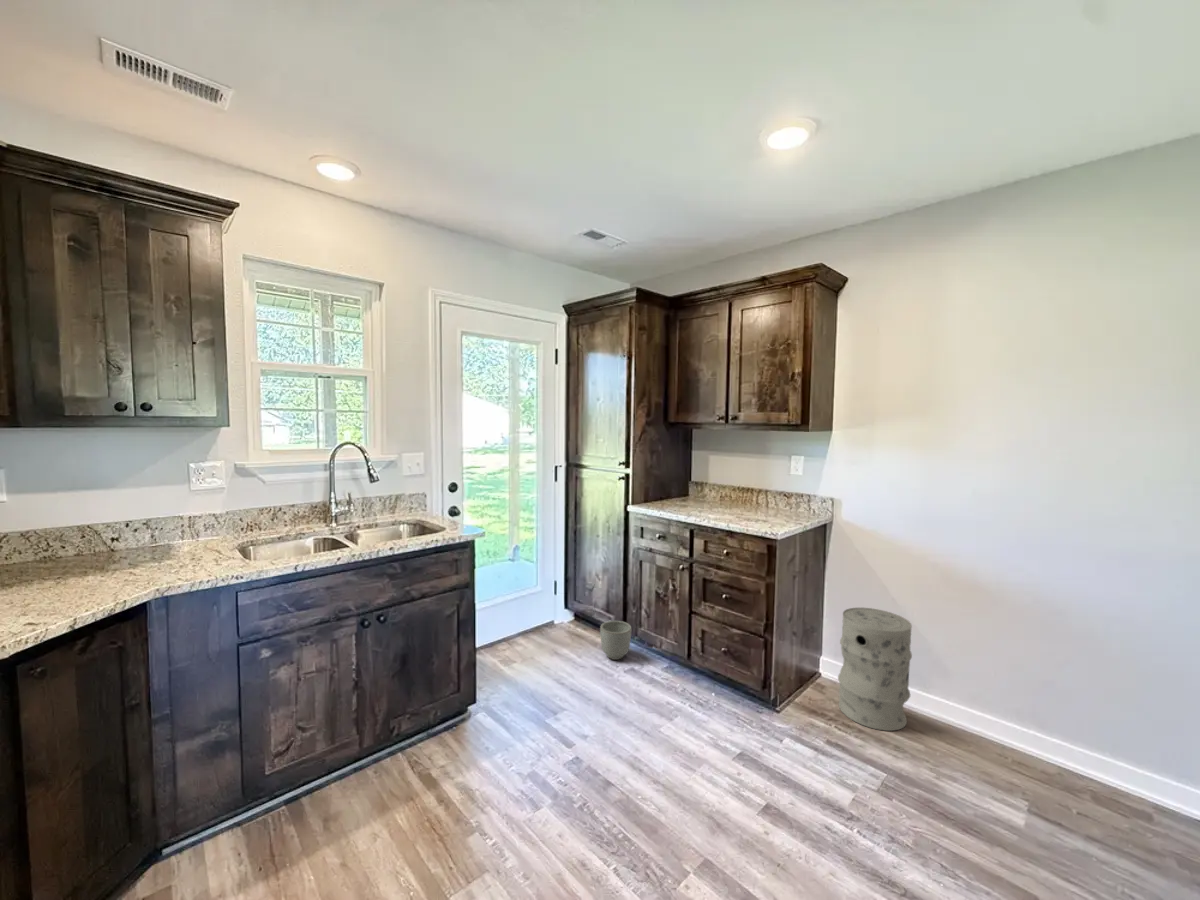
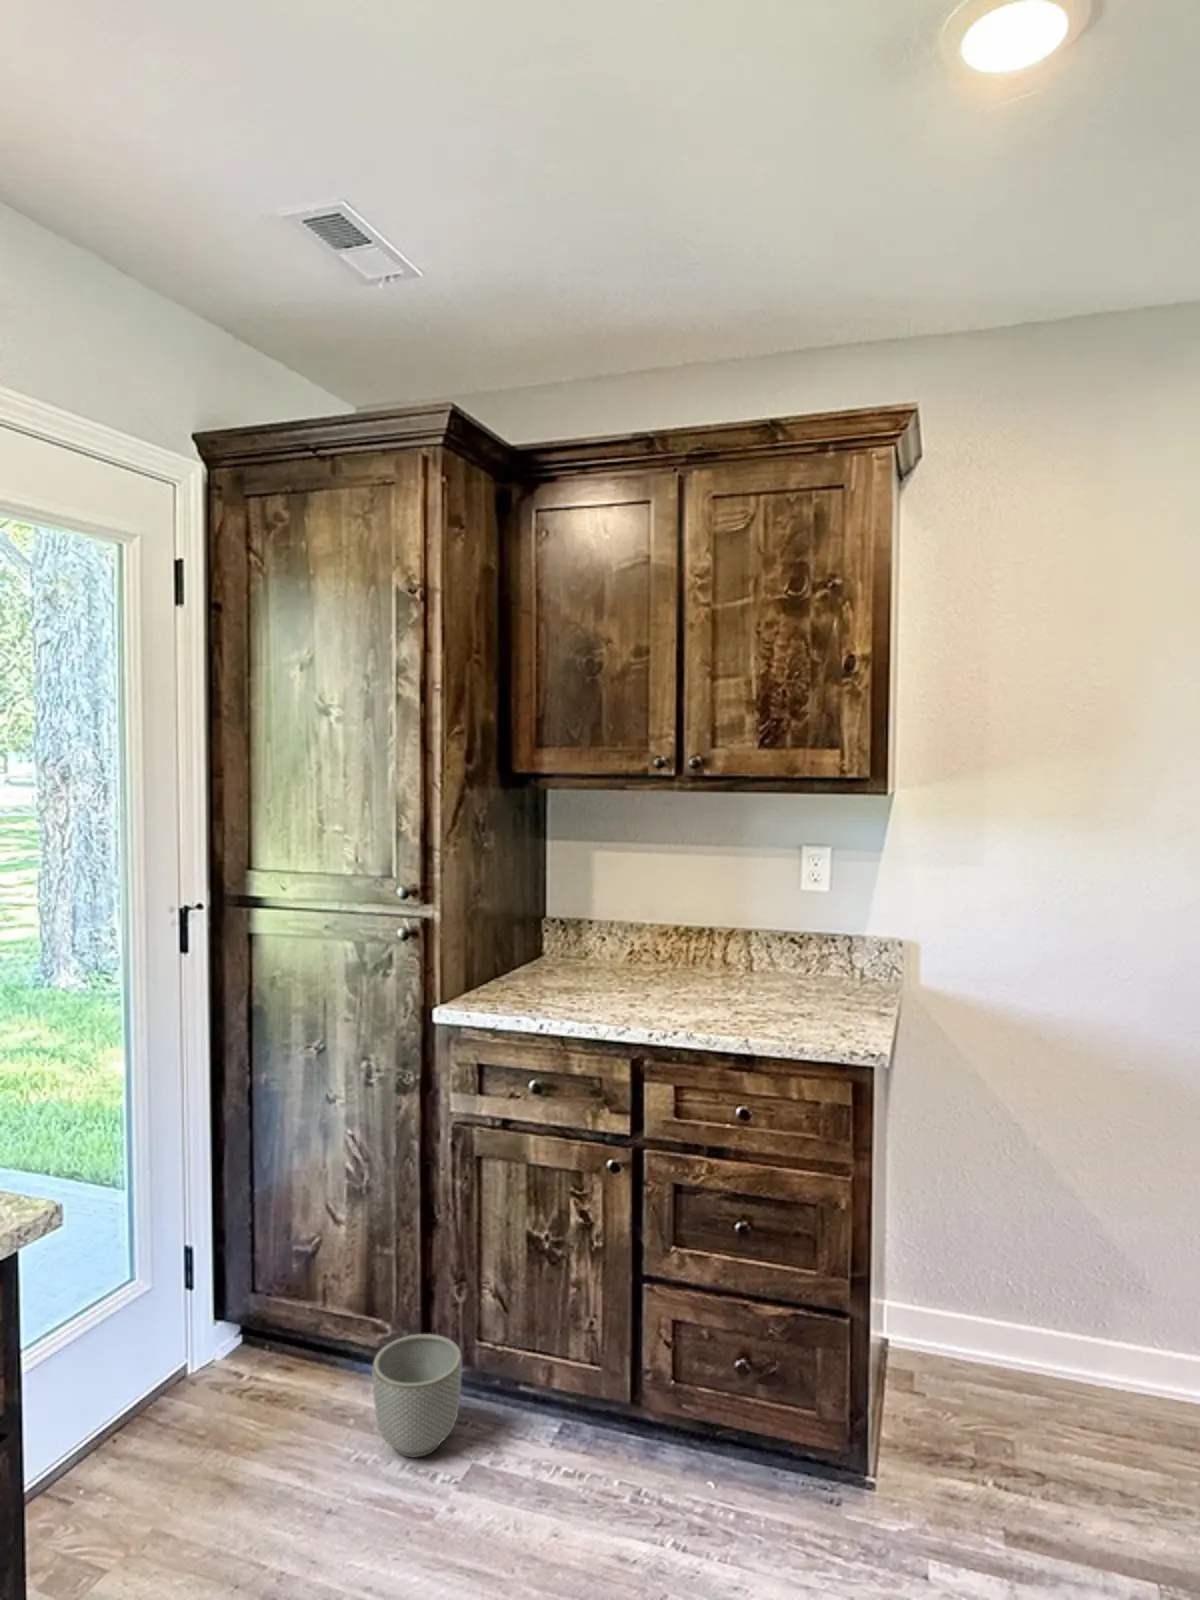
trash can: present [838,608,912,731] -> none [966,1177,1117,1460]

